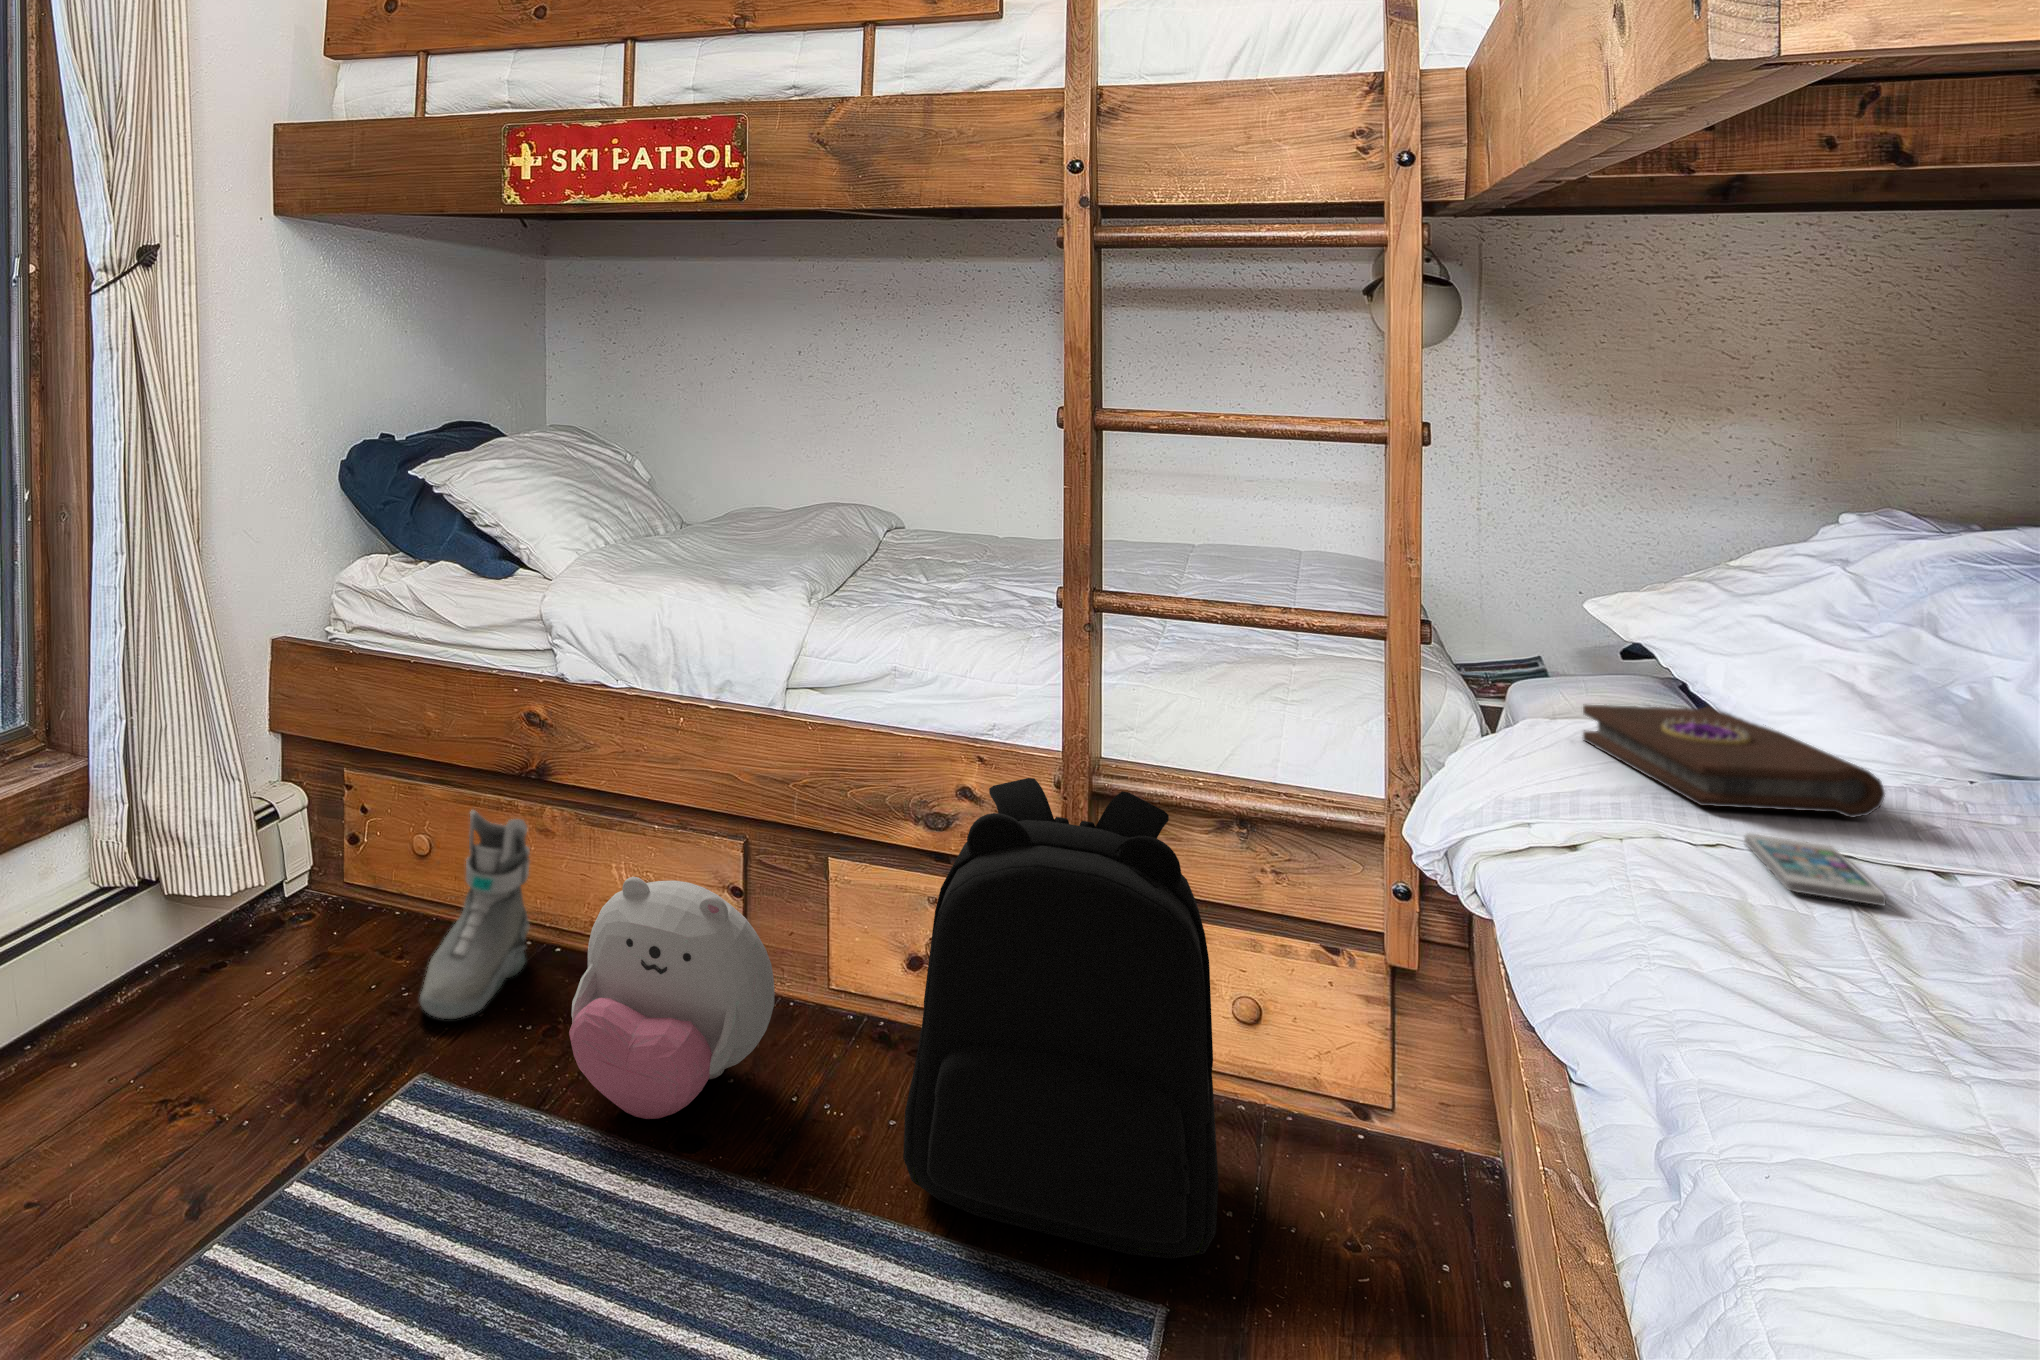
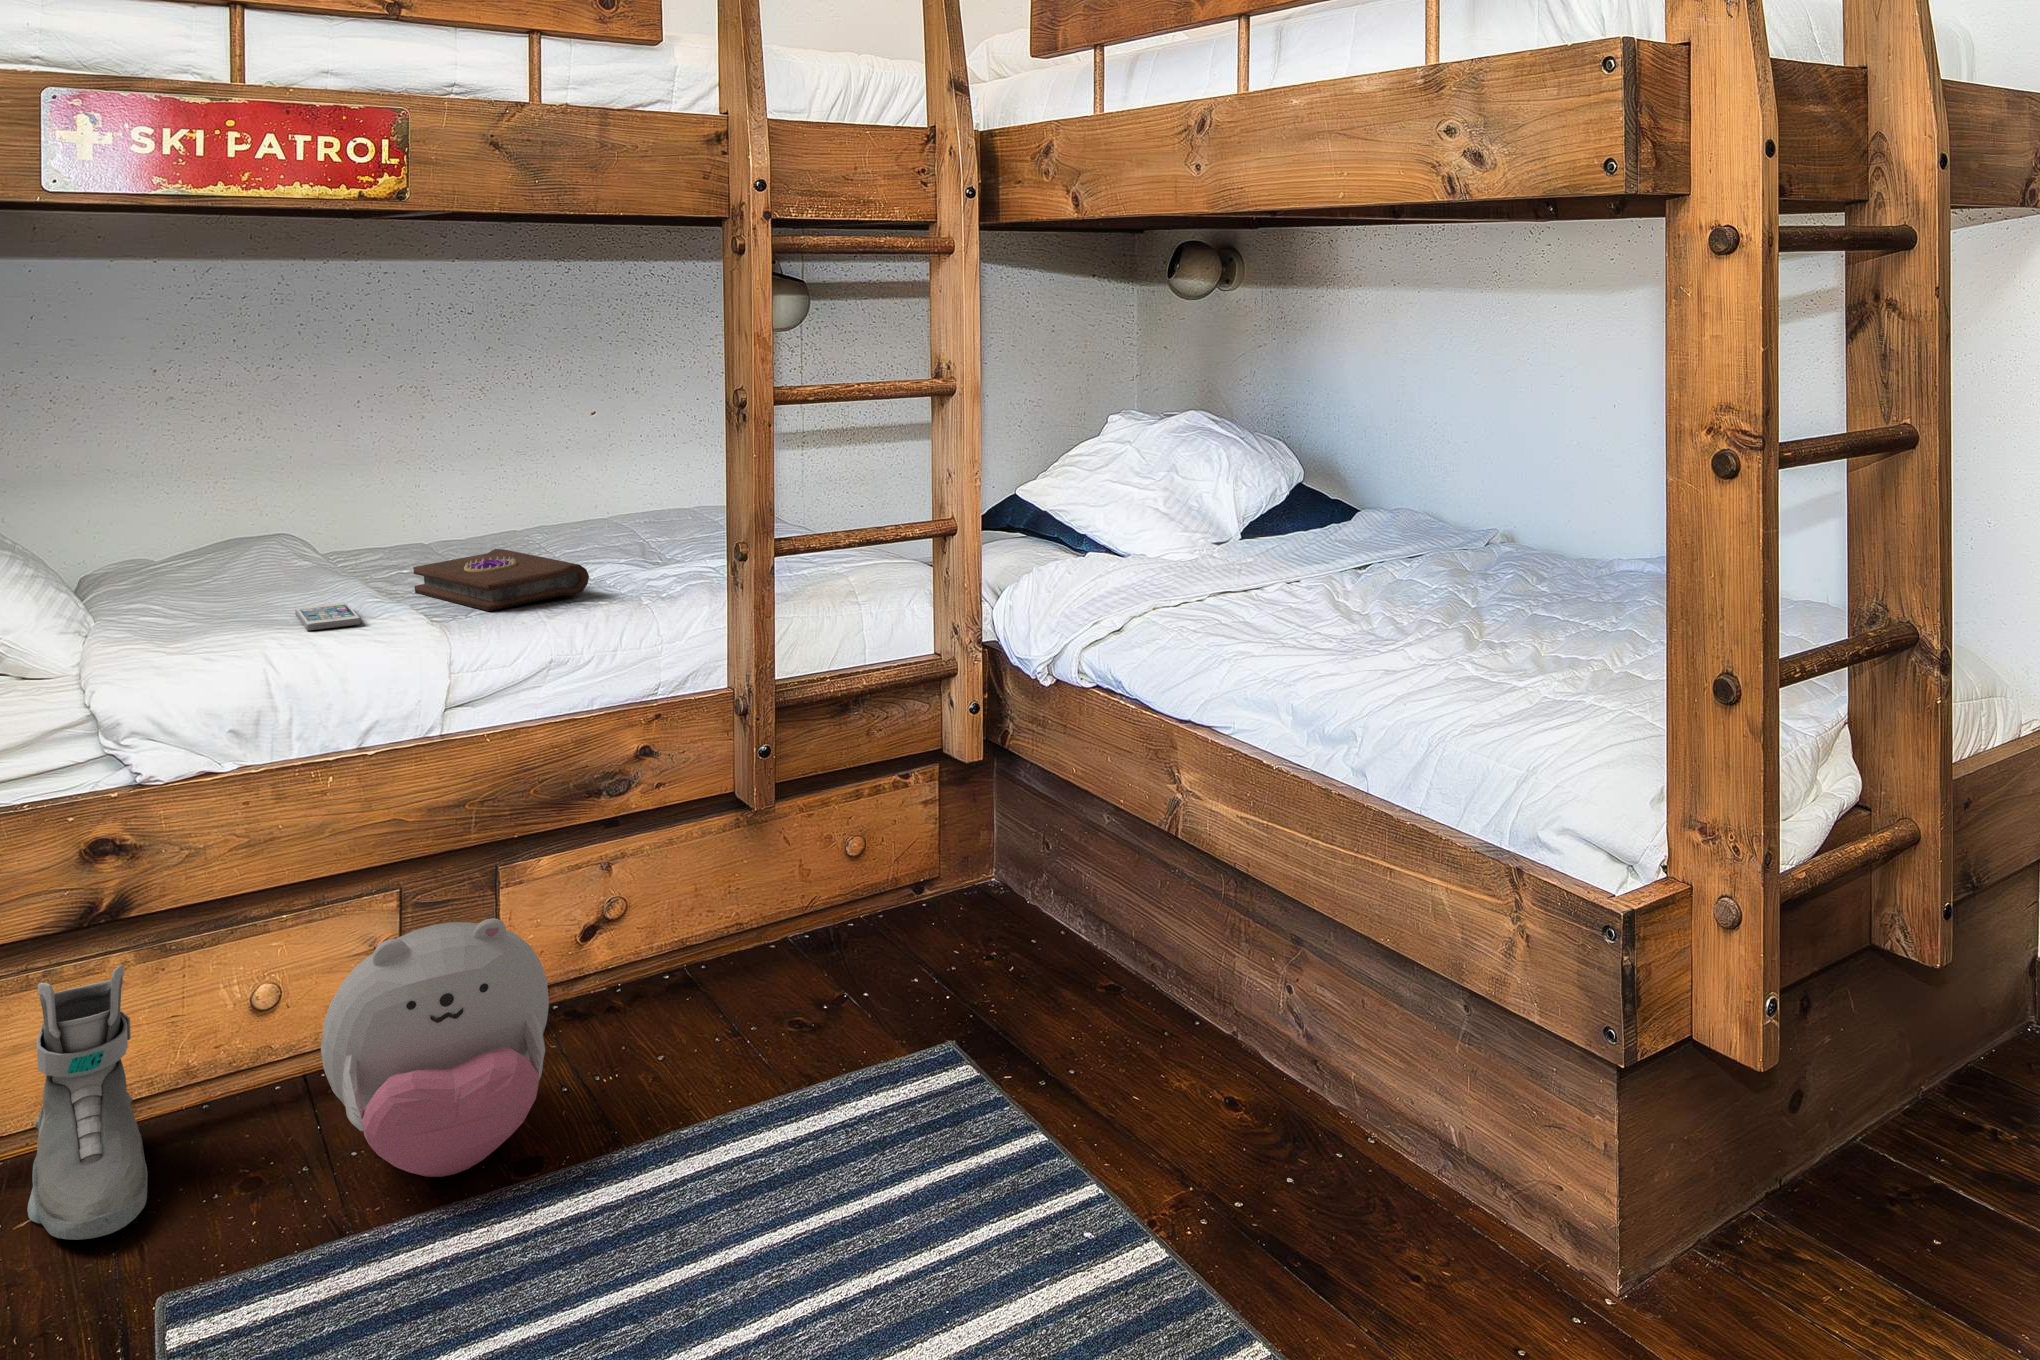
book: present [1583,705,1885,818] -> present [413,549,589,611]
backpack: present [903,778,1218,1258] -> none [671,695,951,1075]
smartphone: present [1744,834,1886,906] -> present [295,602,361,630]

